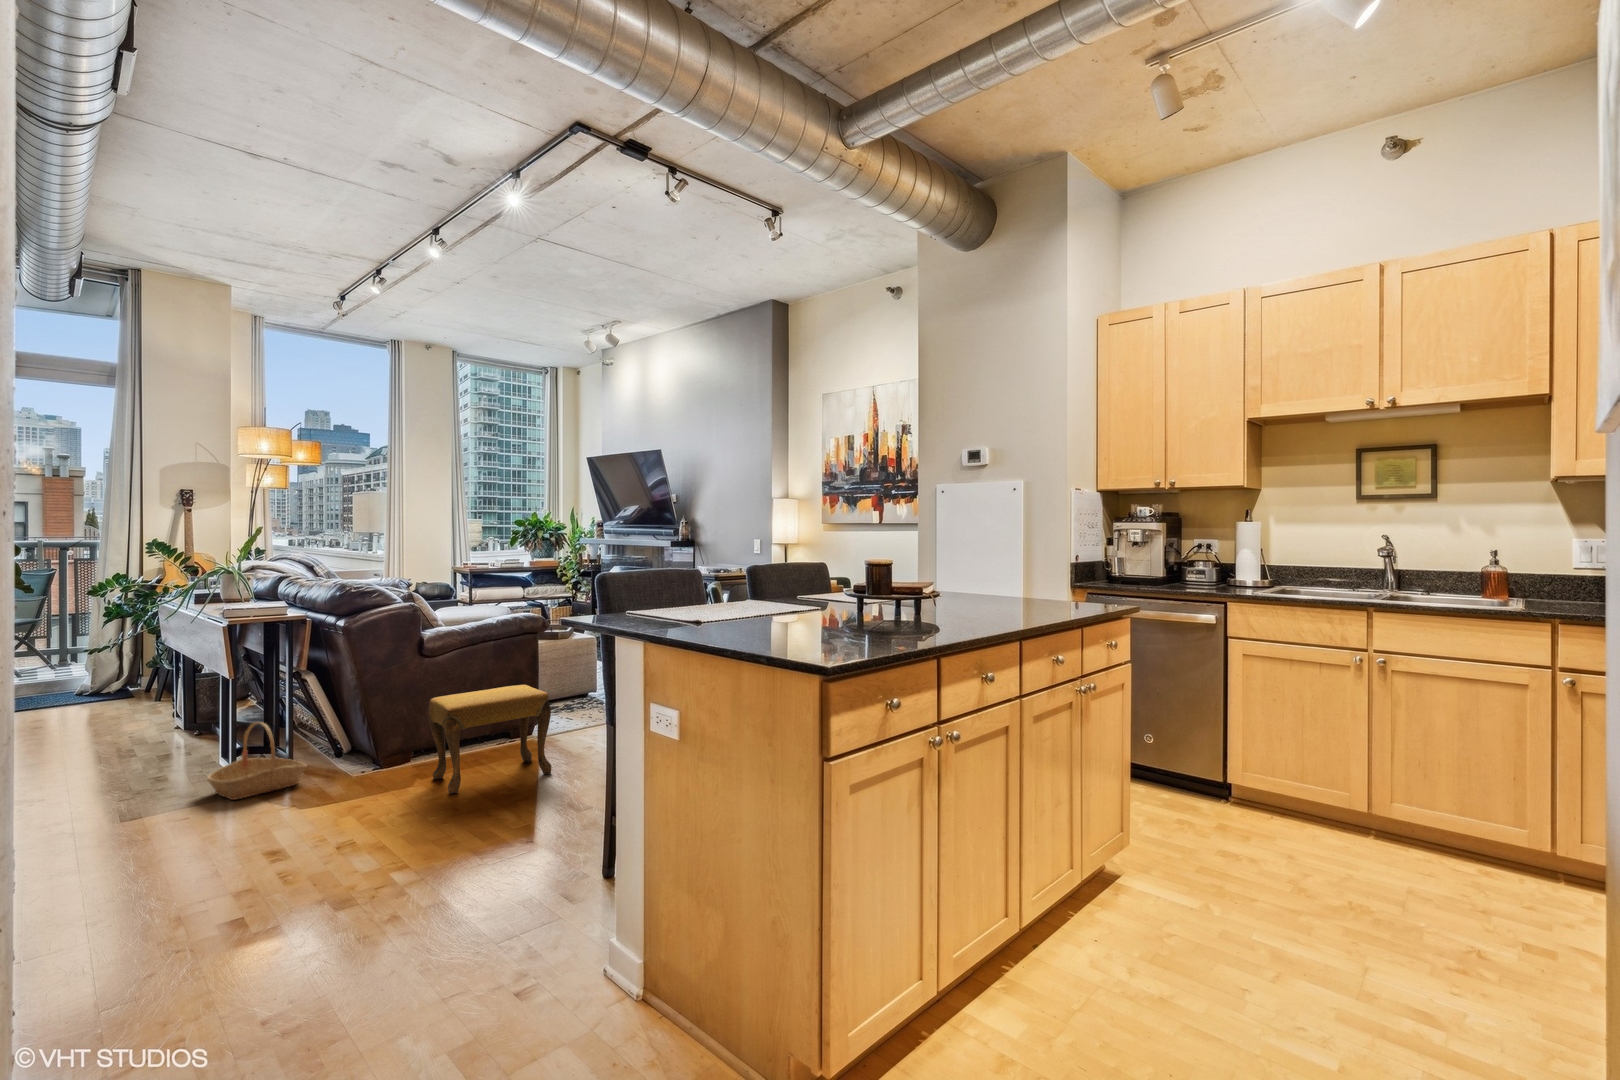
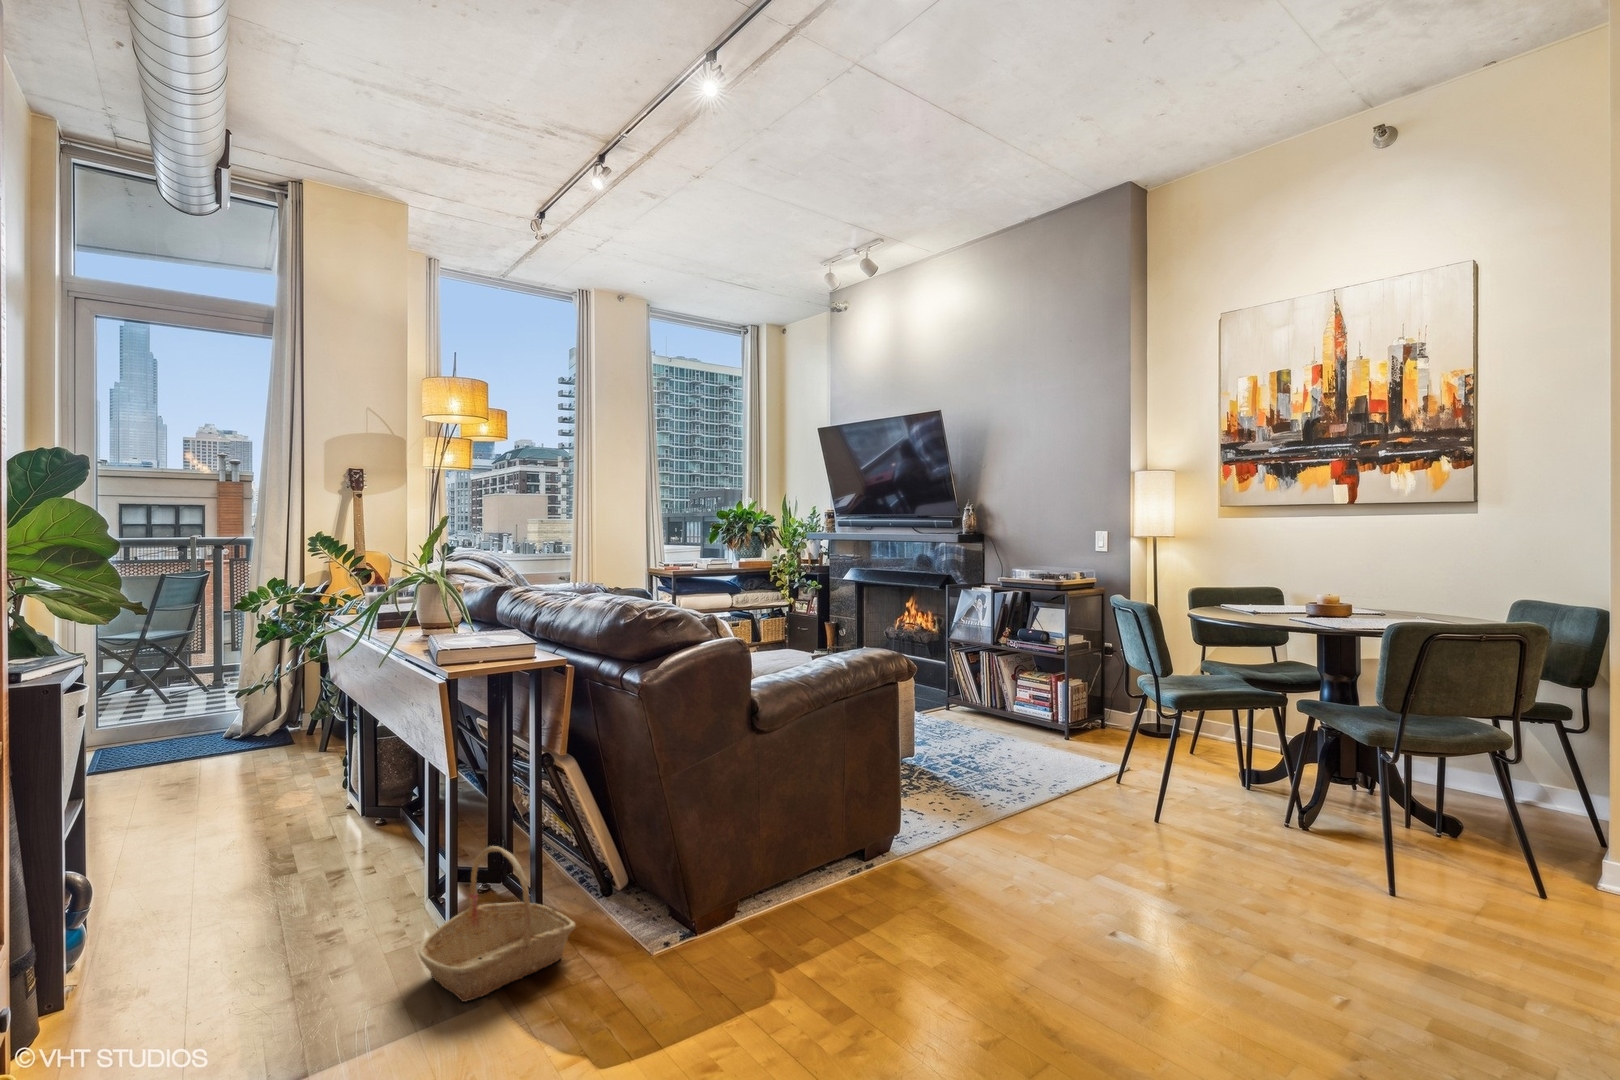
footstool: present [429,685,551,794] -> none [781,781,991,1009]

